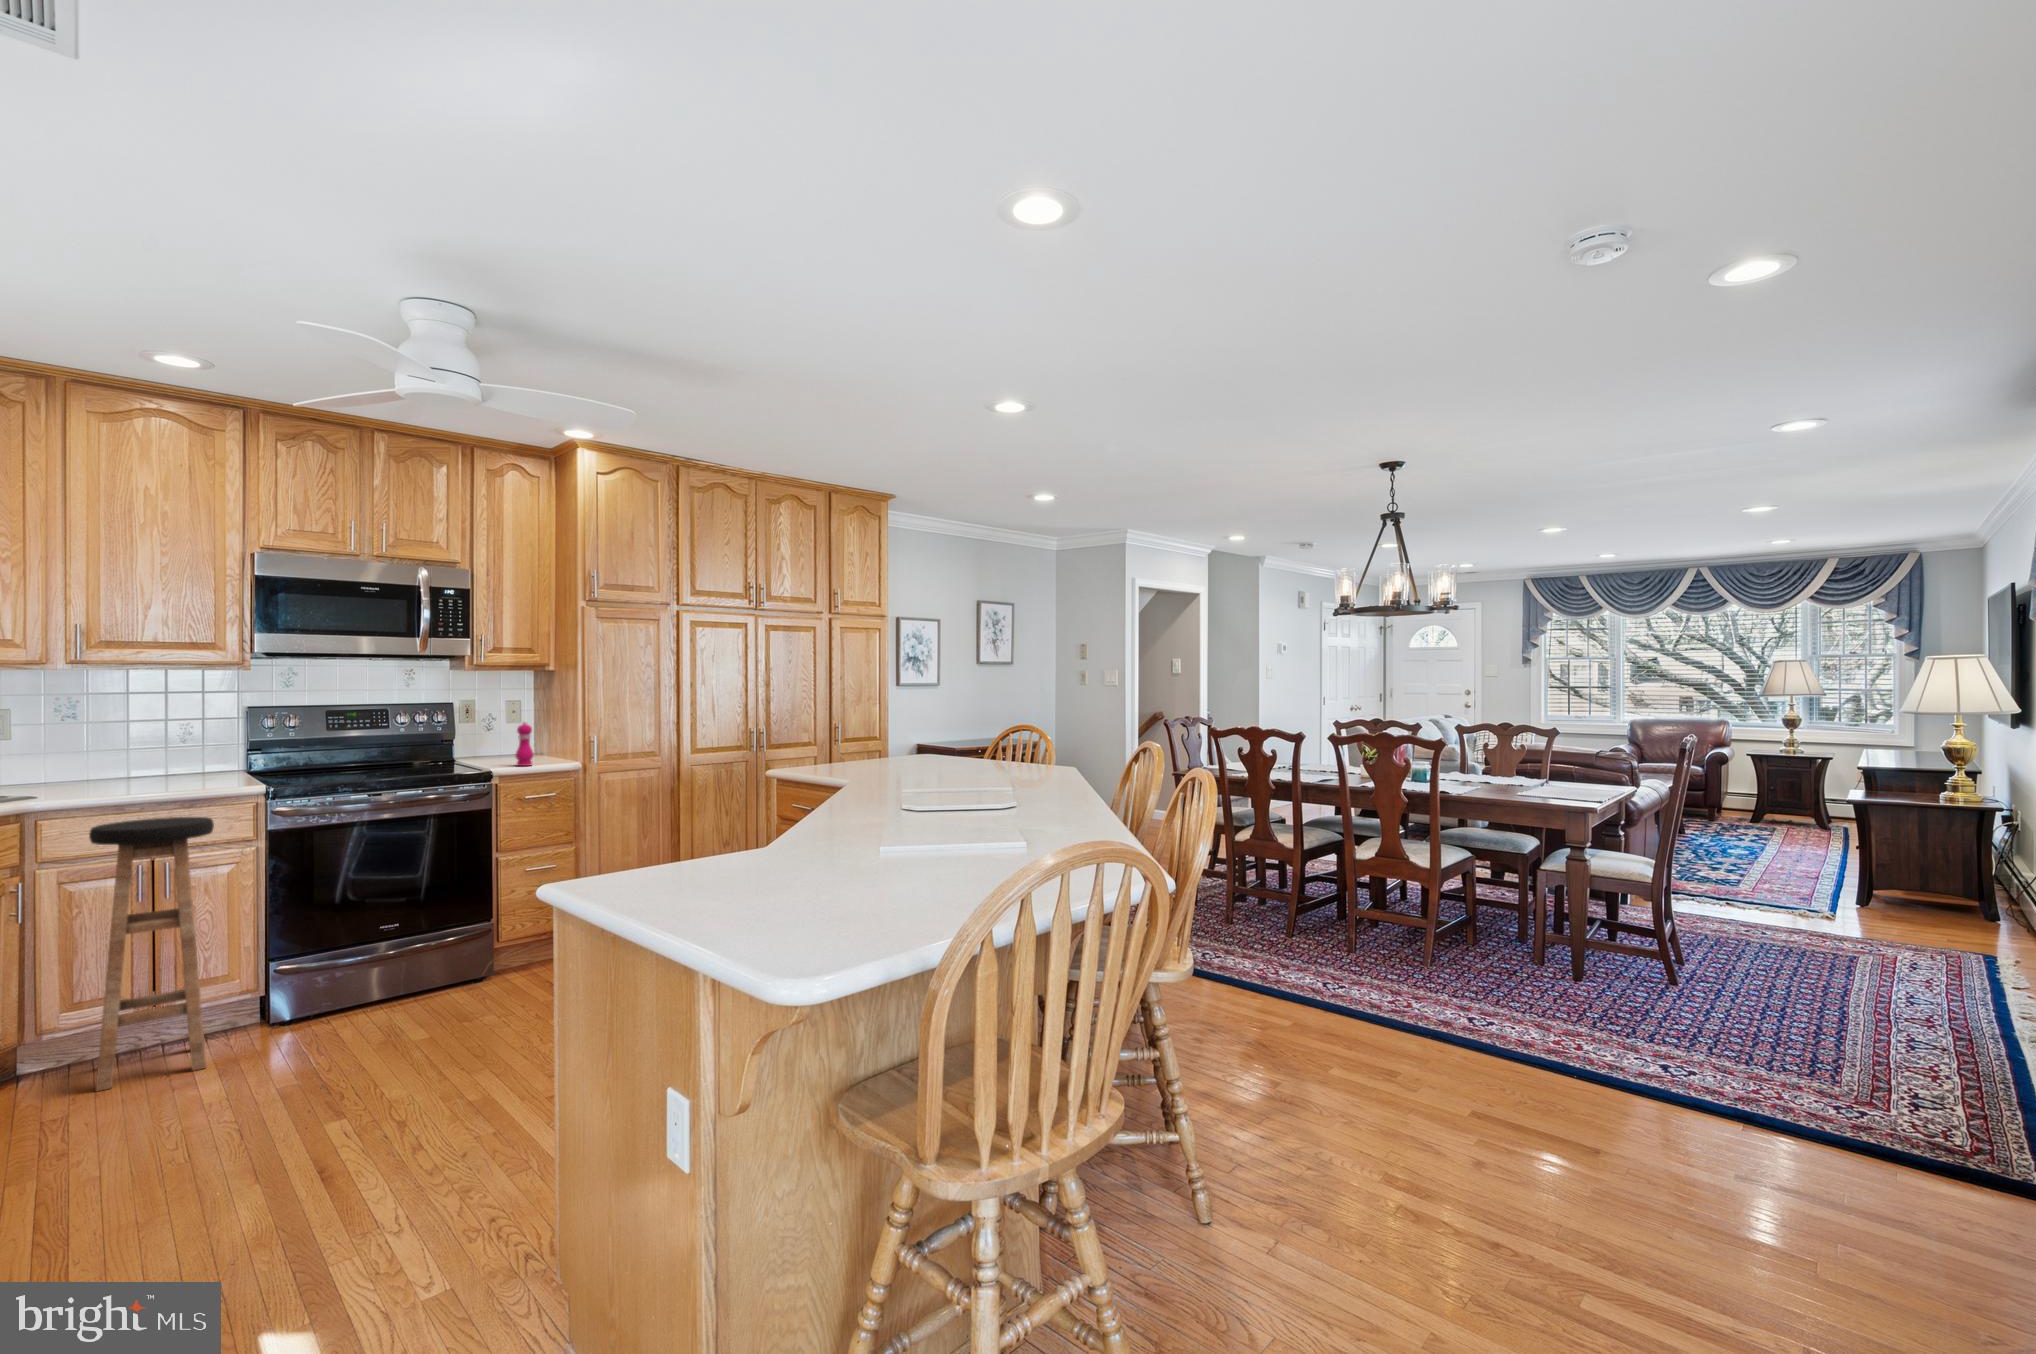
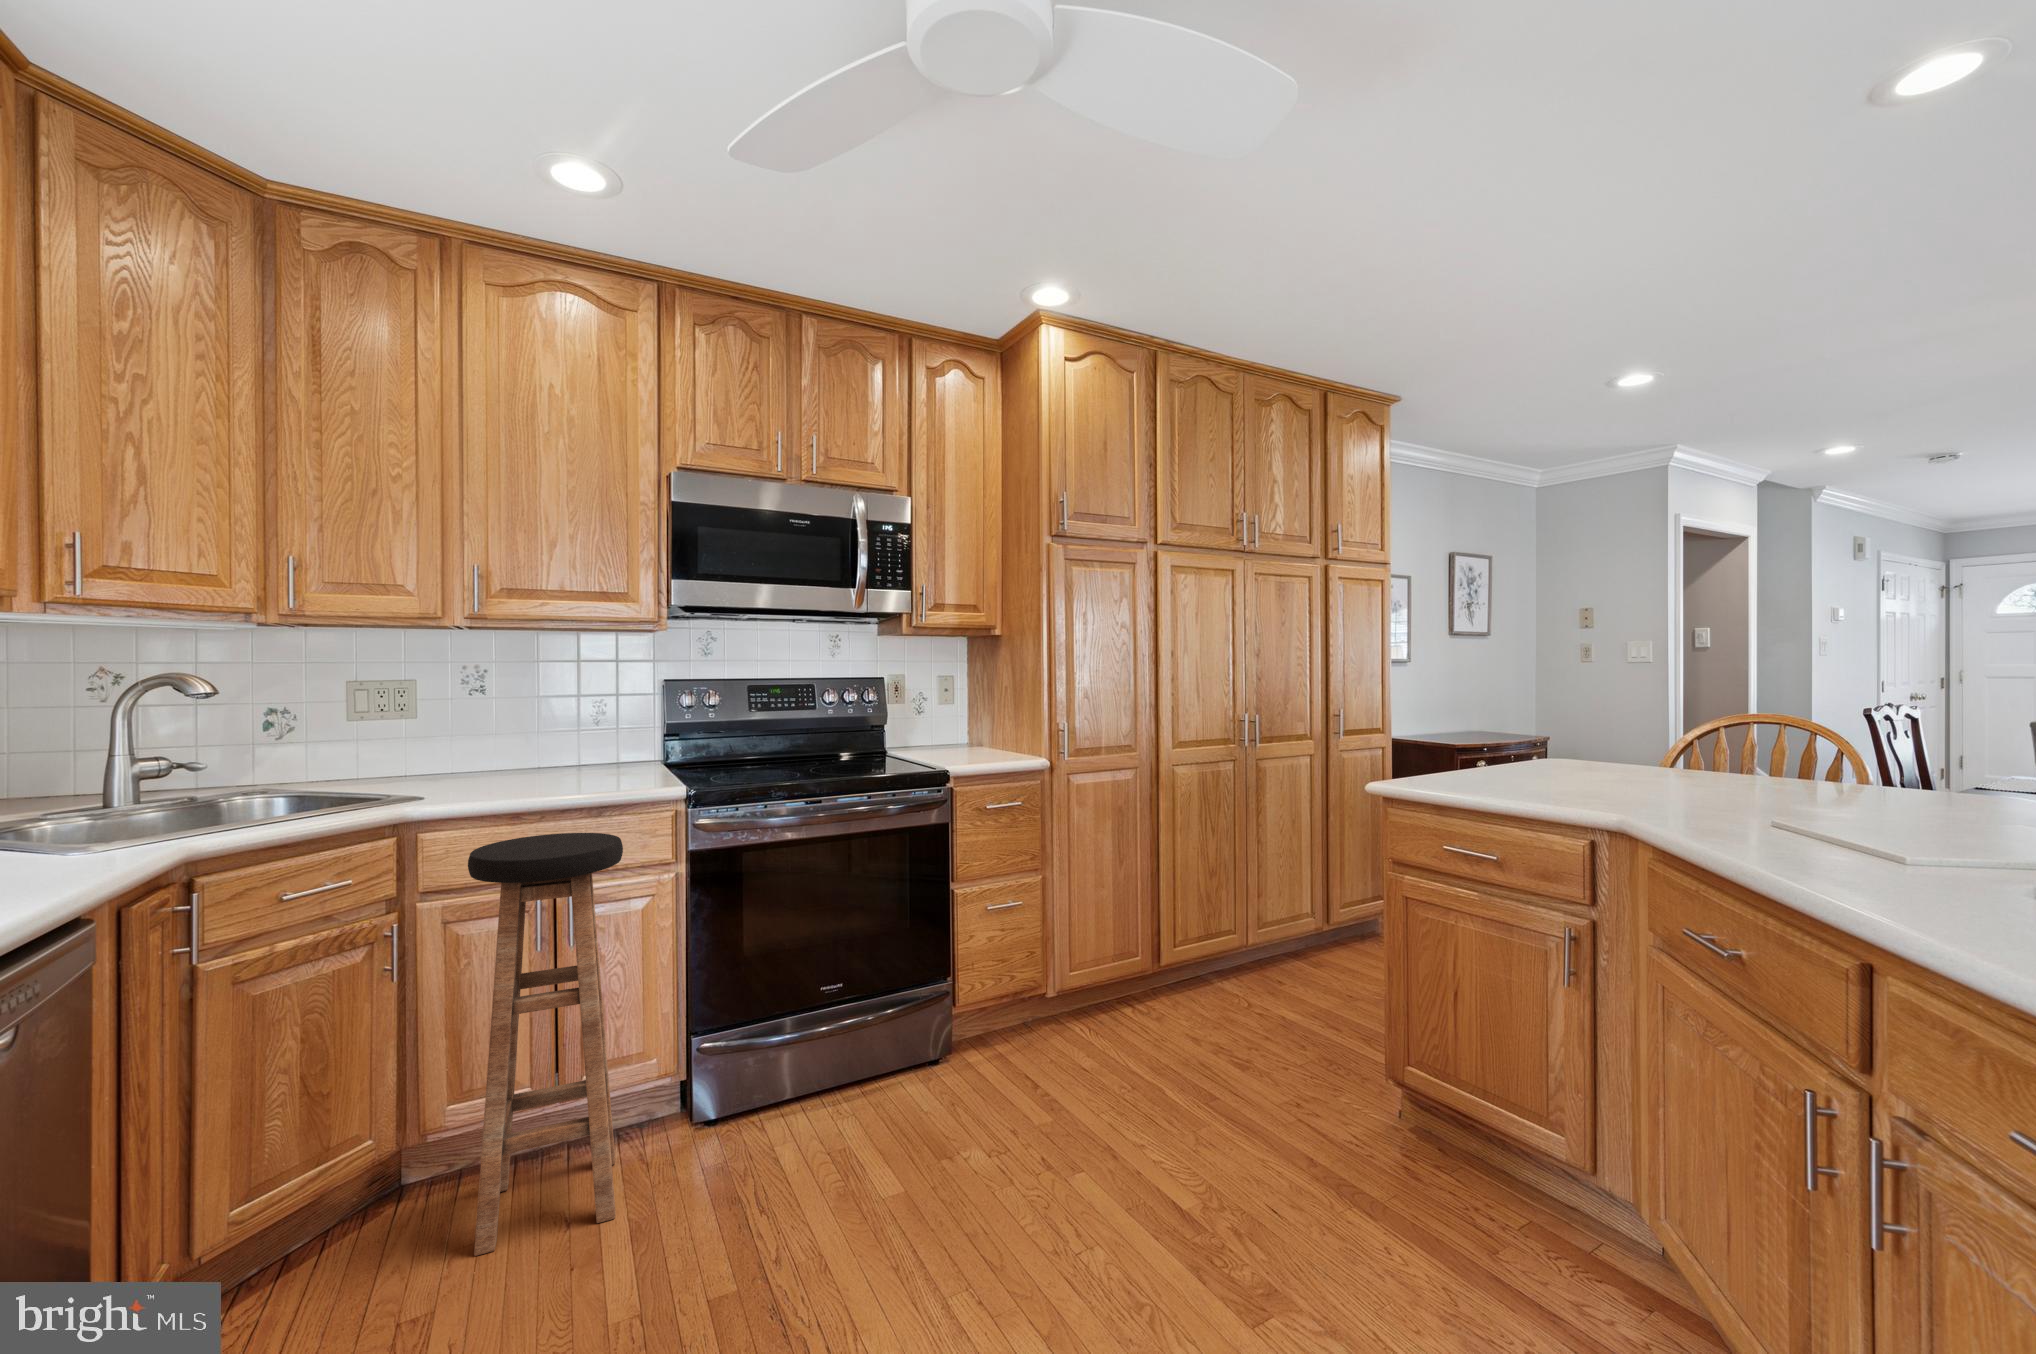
pepper mill: present [516,721,534,766] -> none [968,701,990,762]

